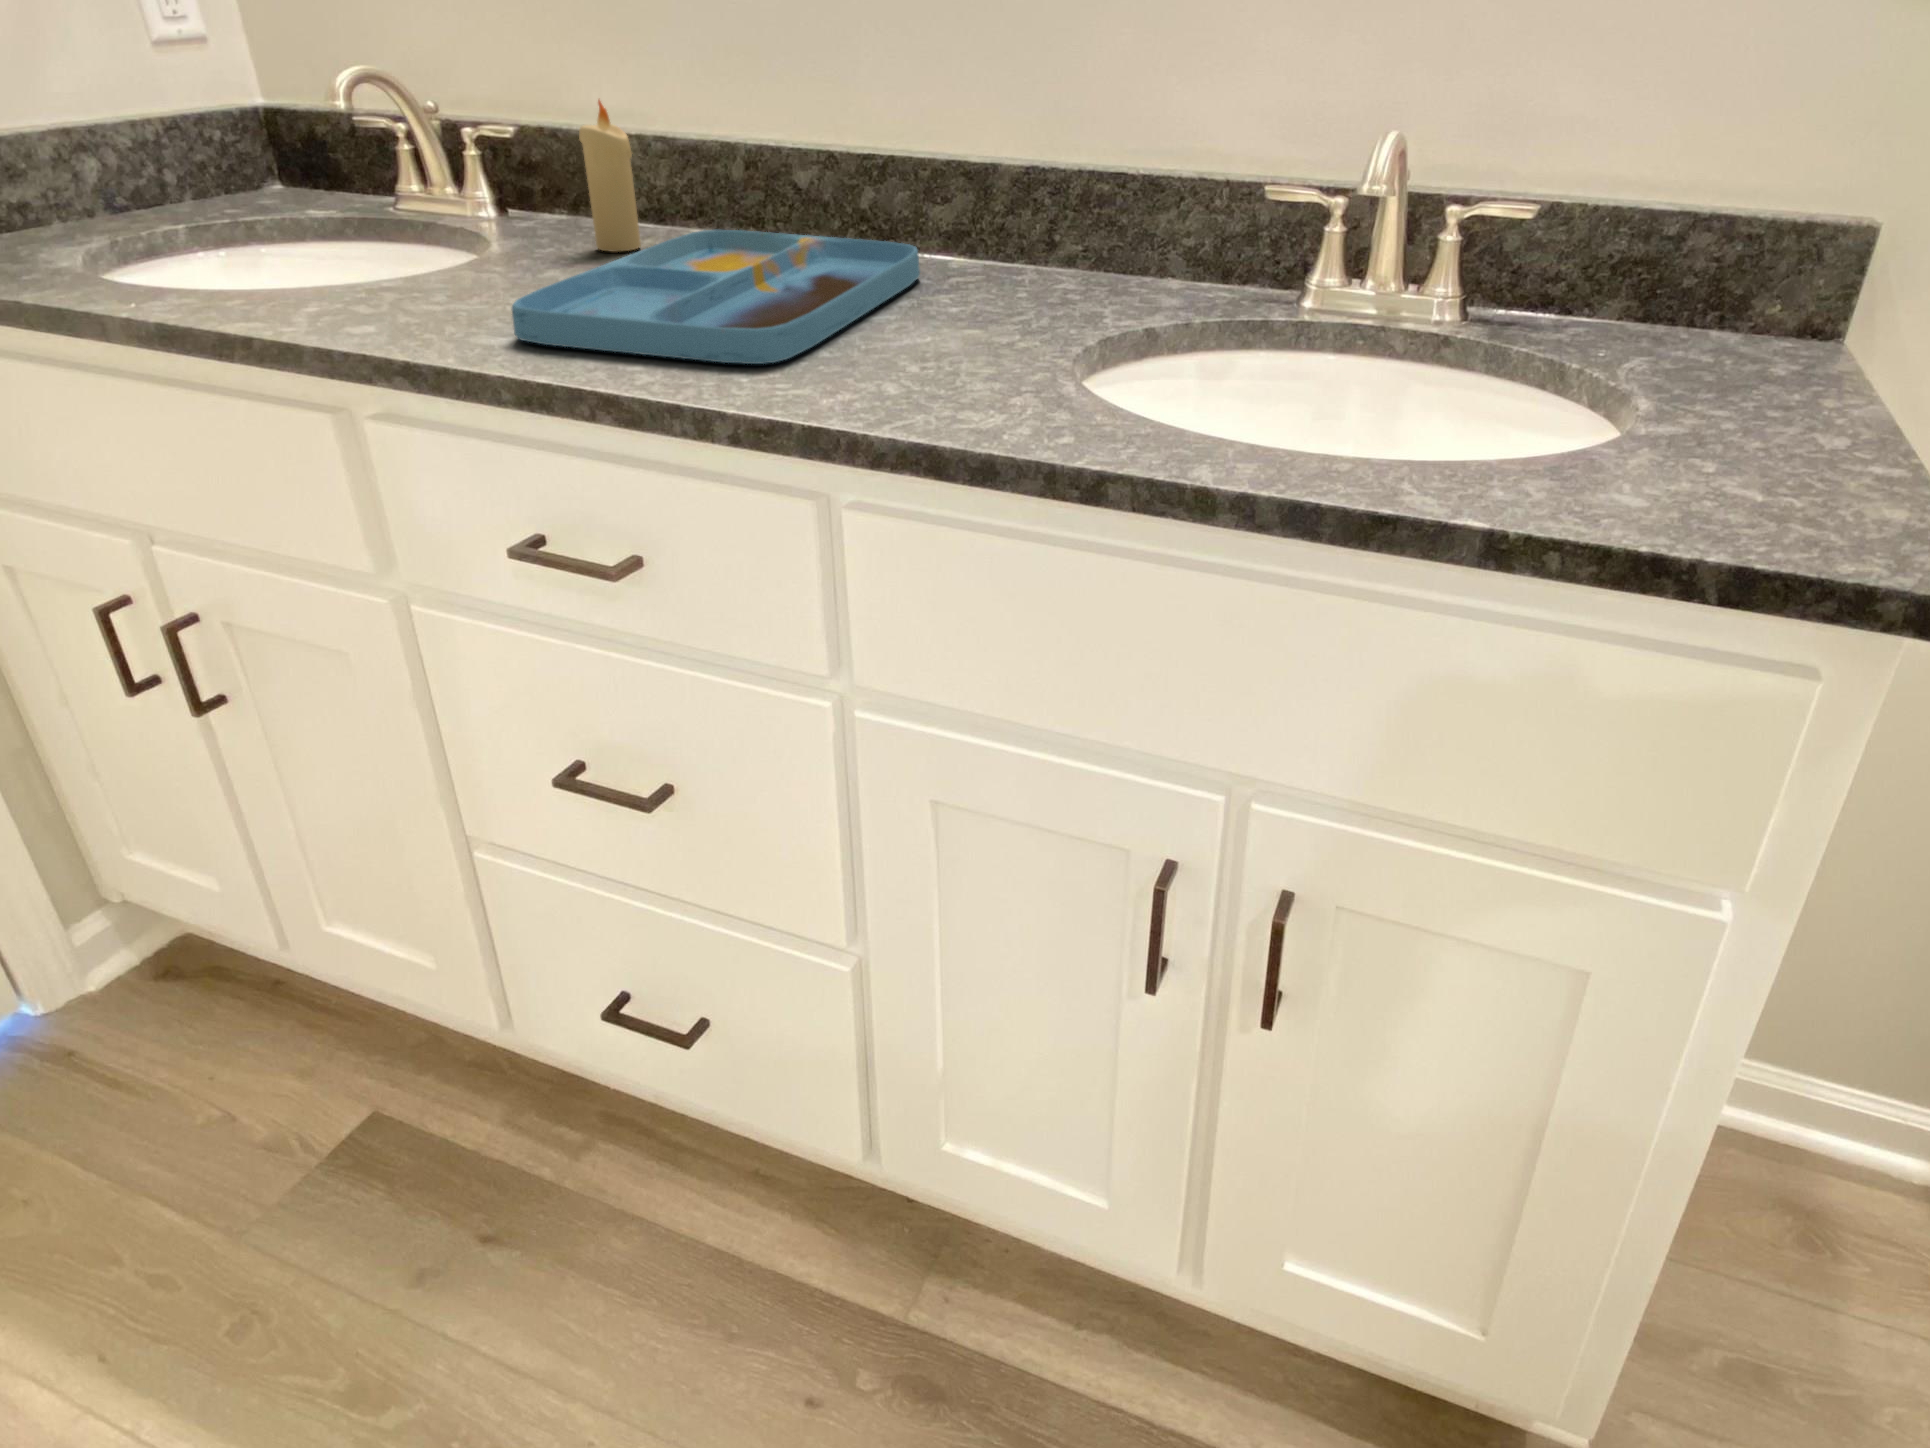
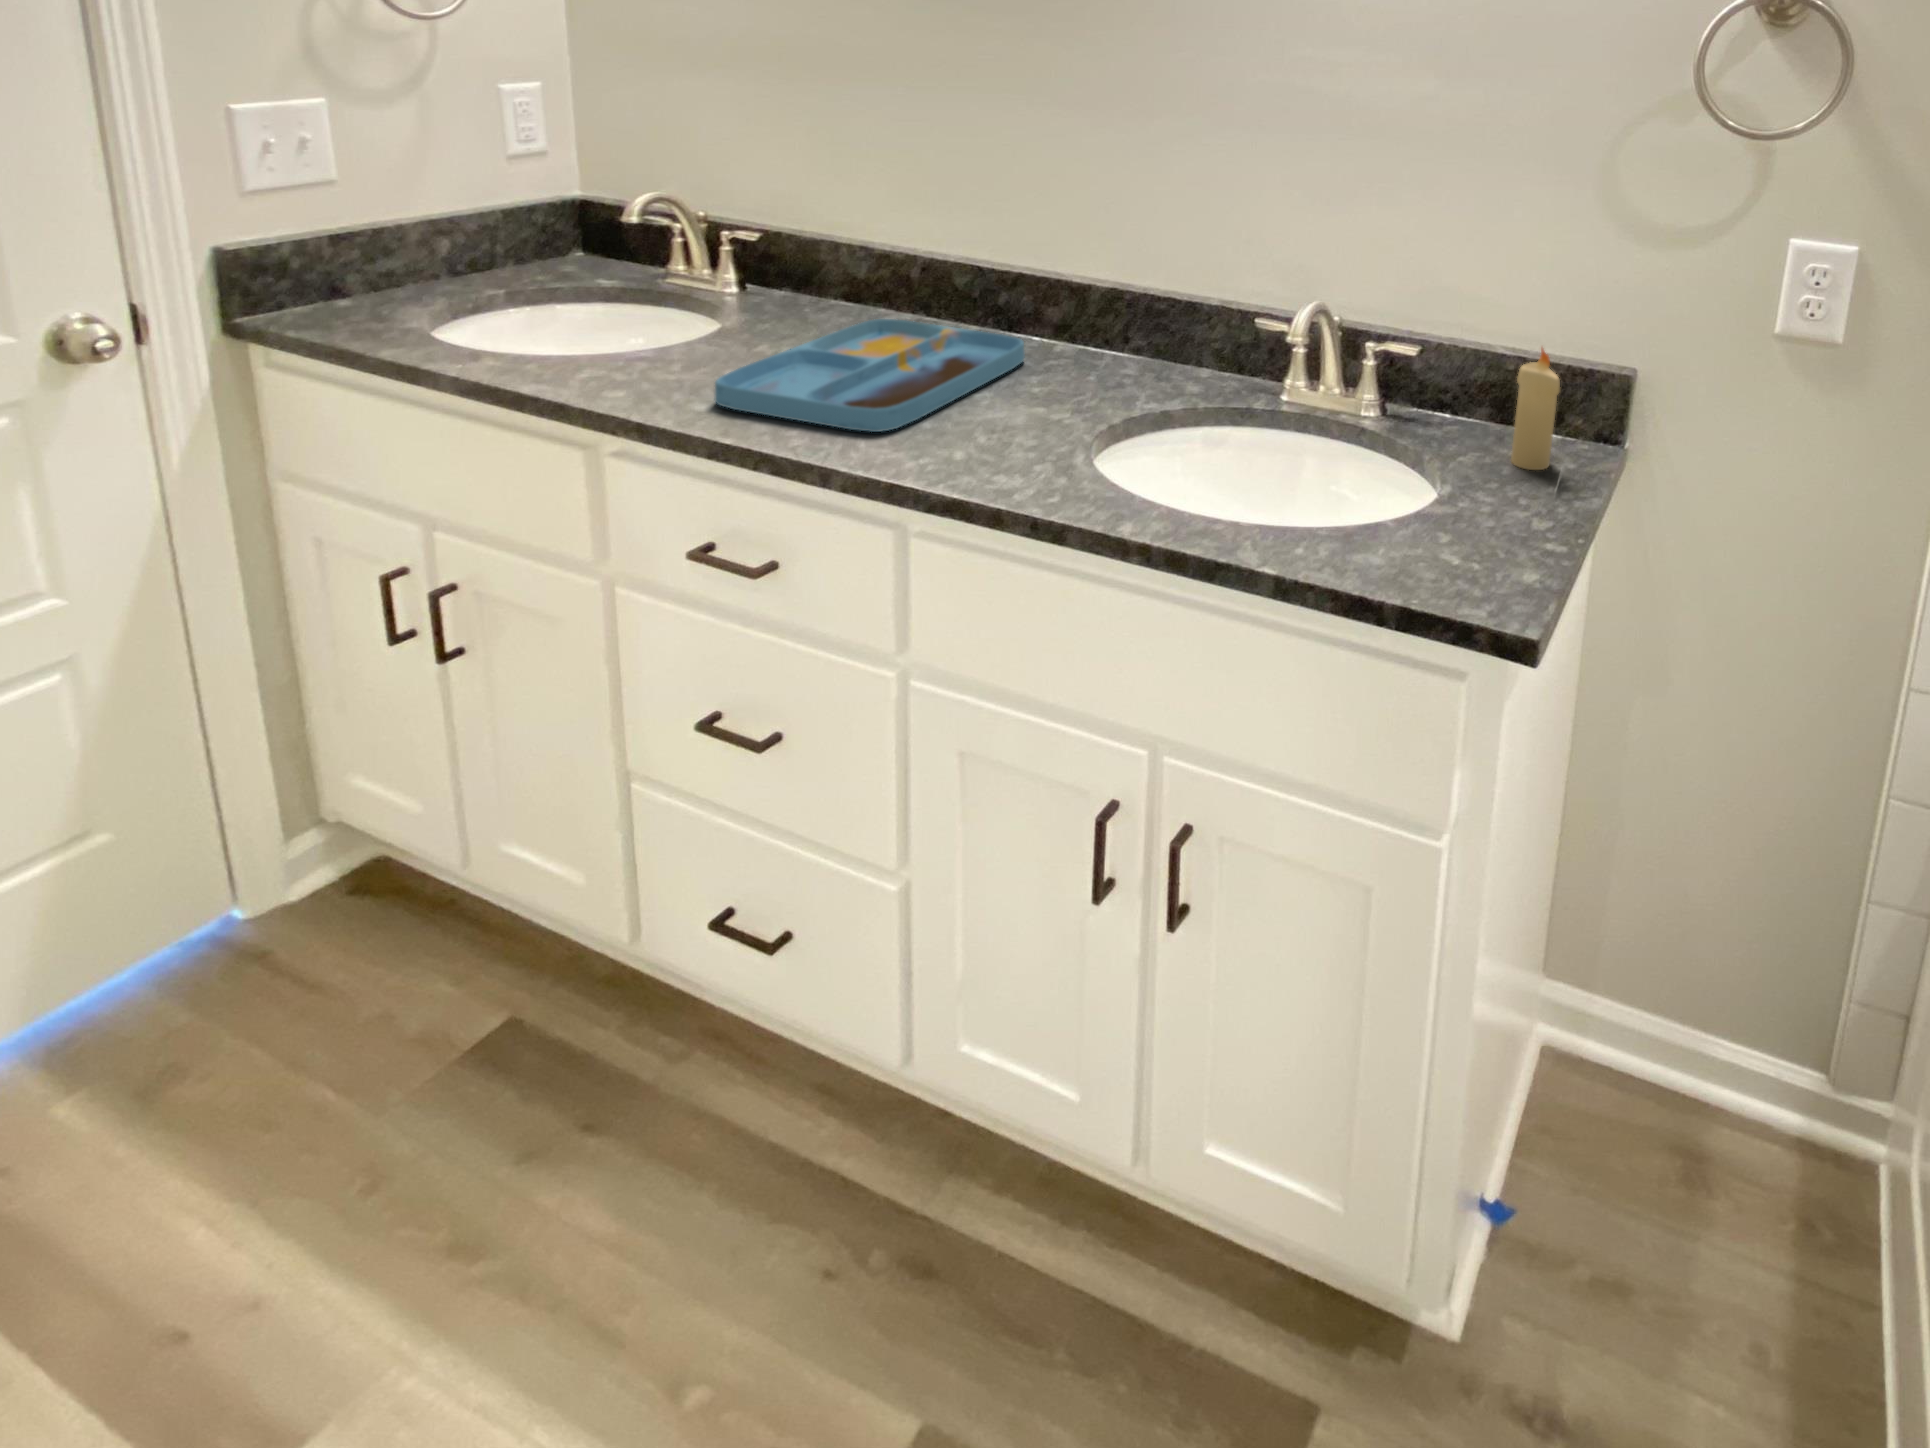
candle: present [579,100,641,252] -> present [1511,348,1560,470]

